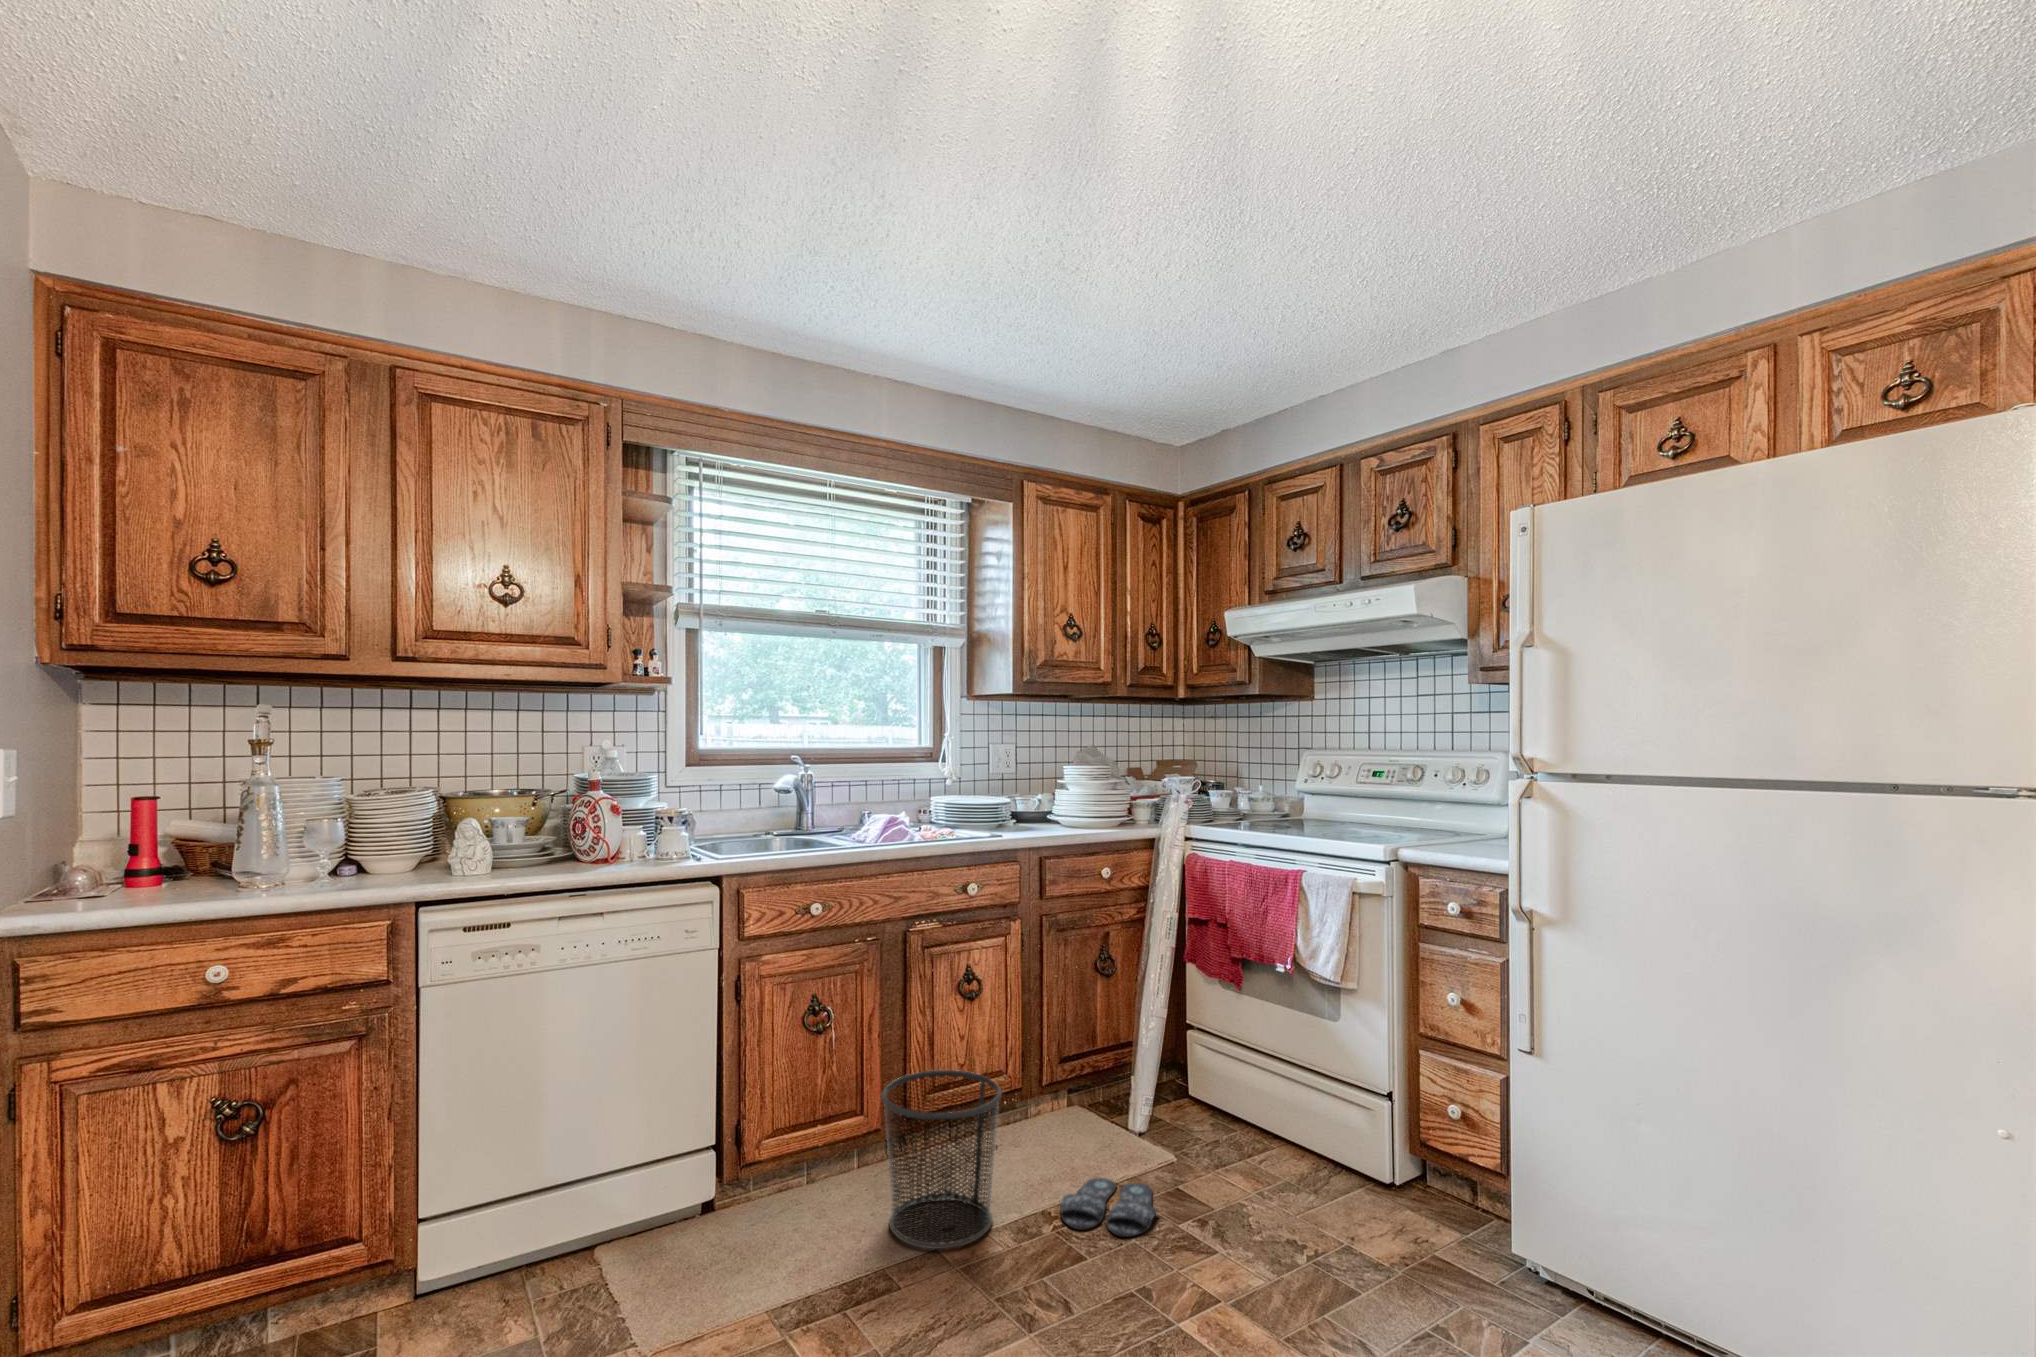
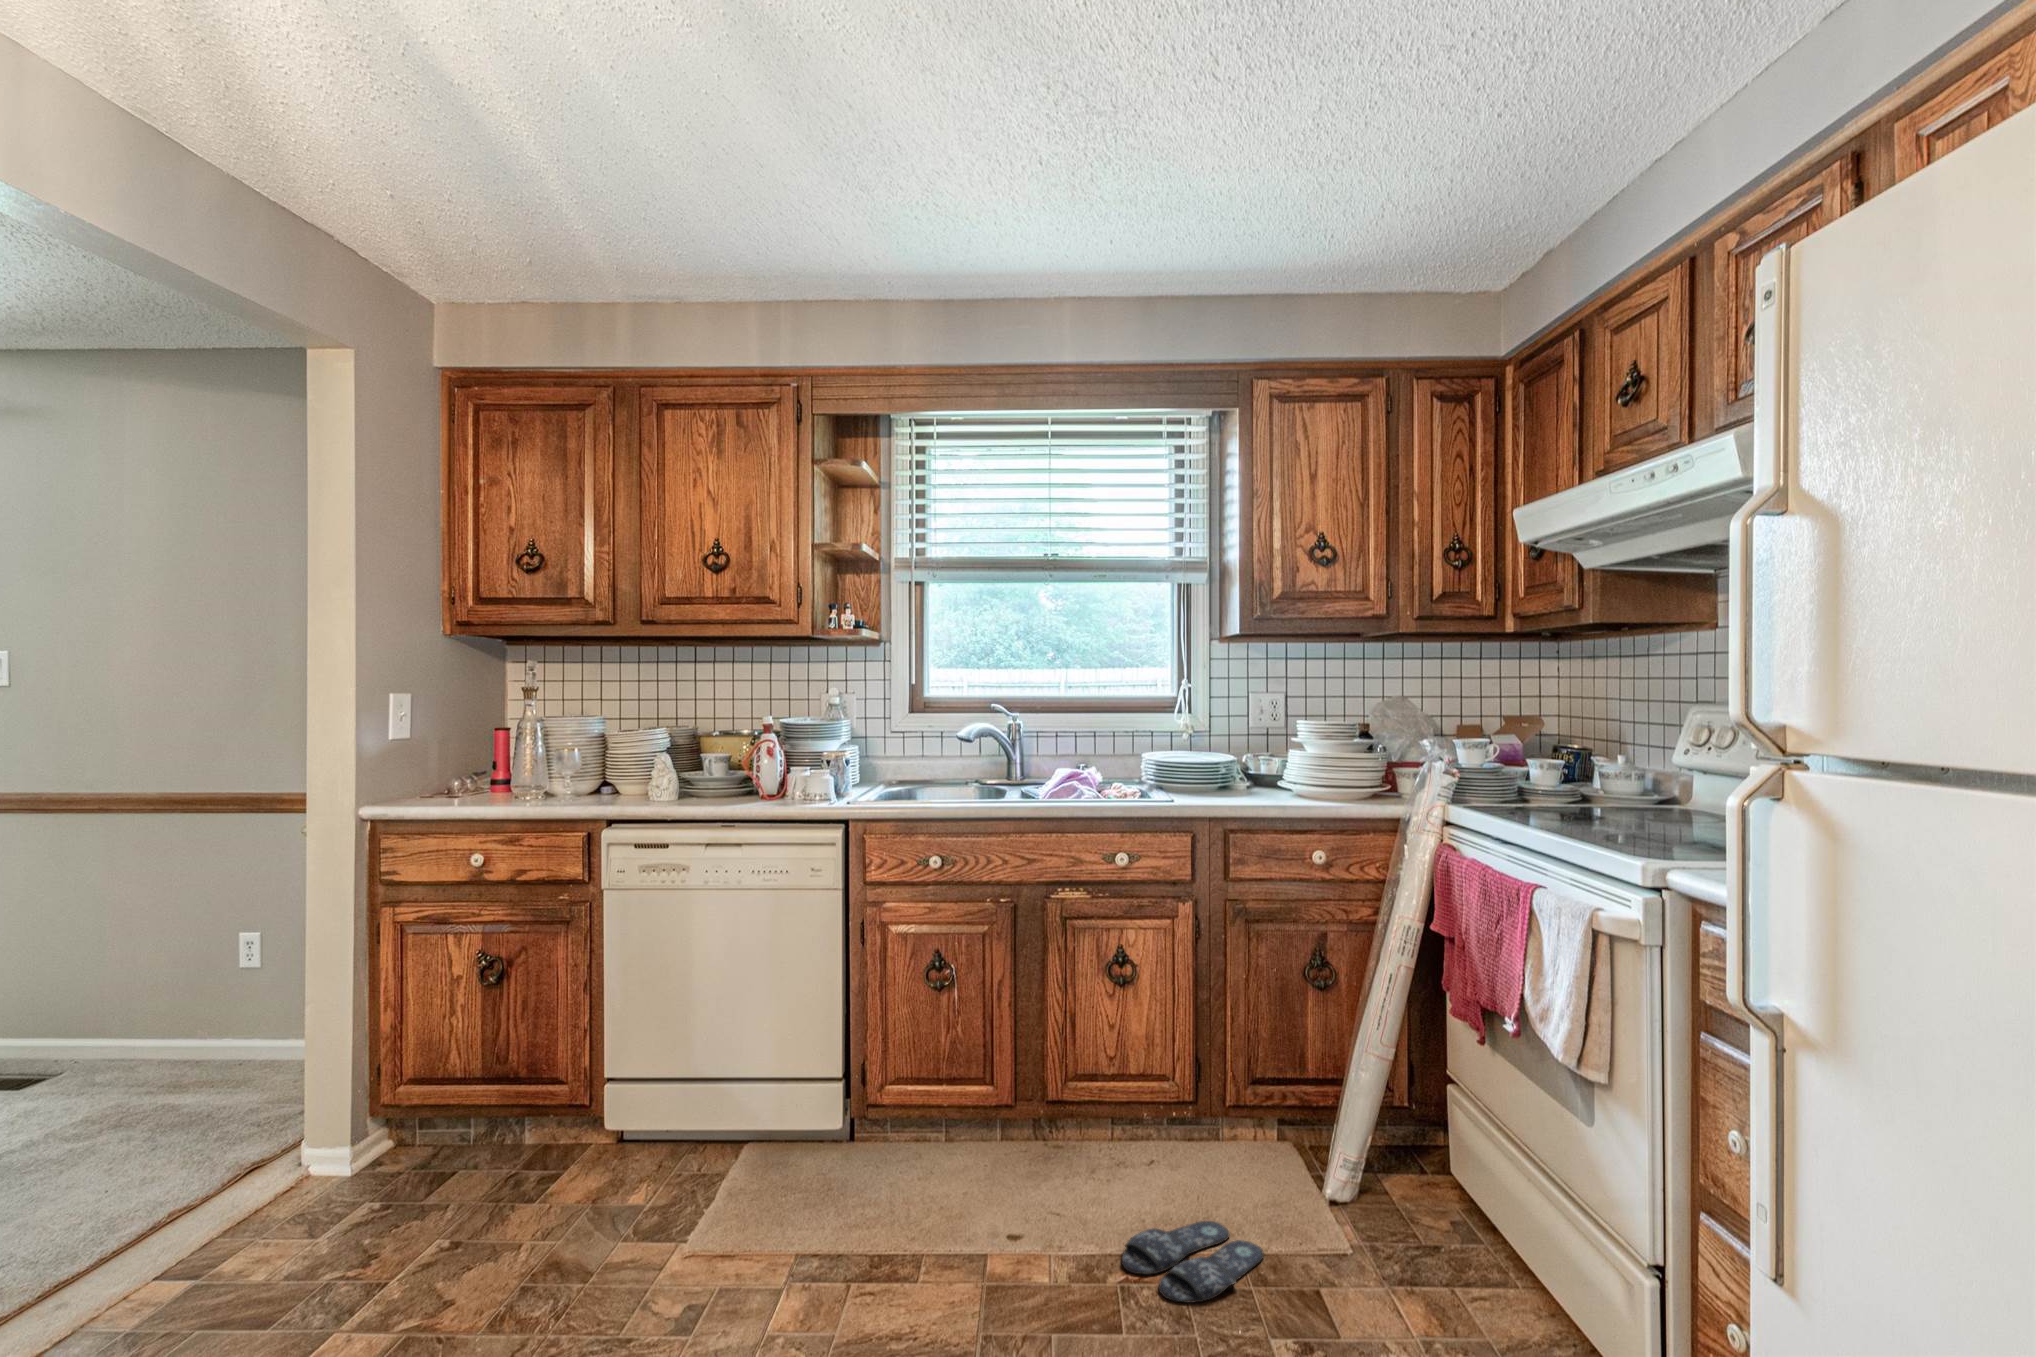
waste bin: present [881,1070,1002,1249] -> none [938,1048,1070,1243]

